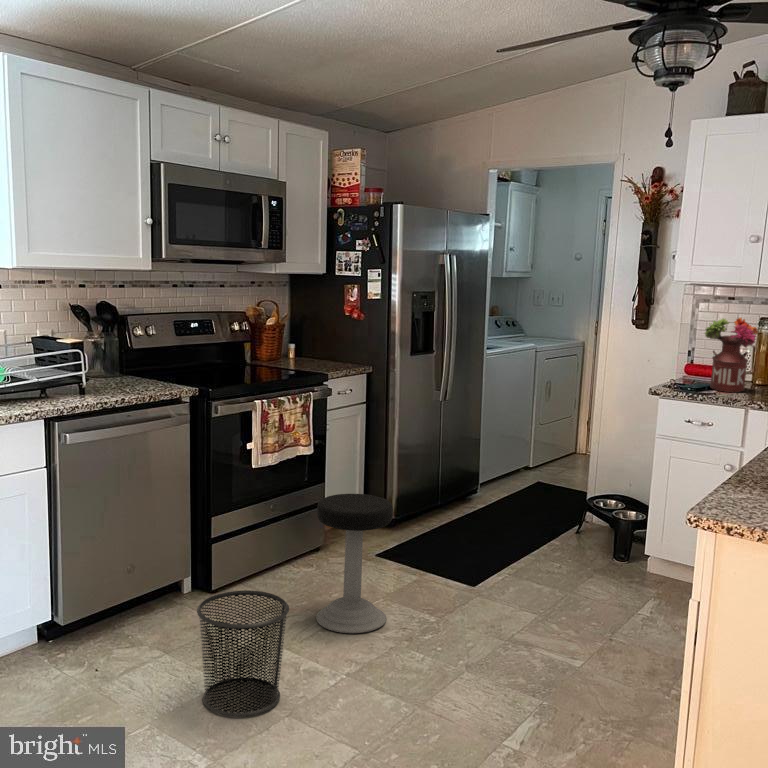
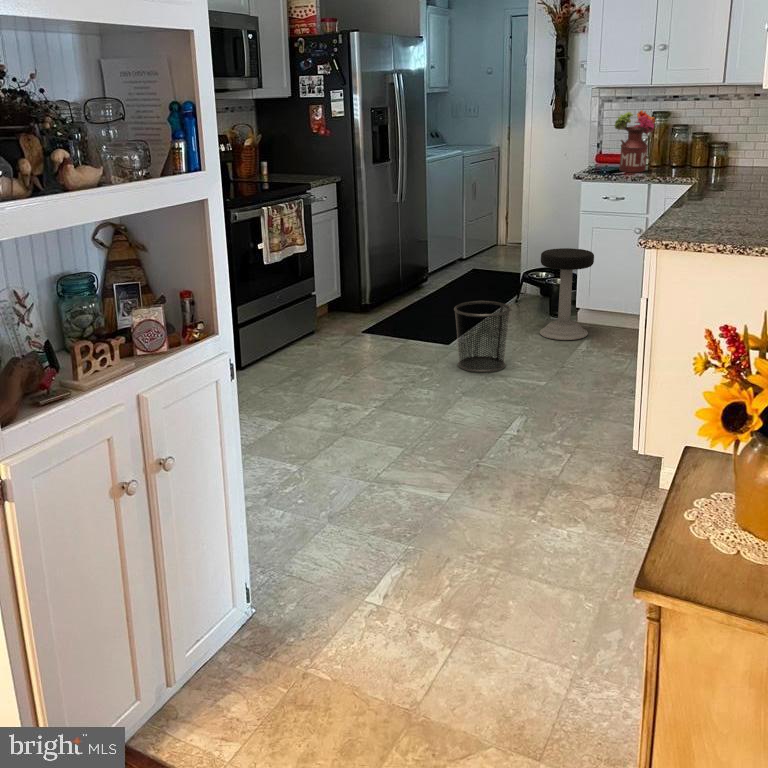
stool: present [316,494,393,633] -> present [540,248,594,340]
waste bin: present [197,590,289,717] -> present [454,301,511,373]

